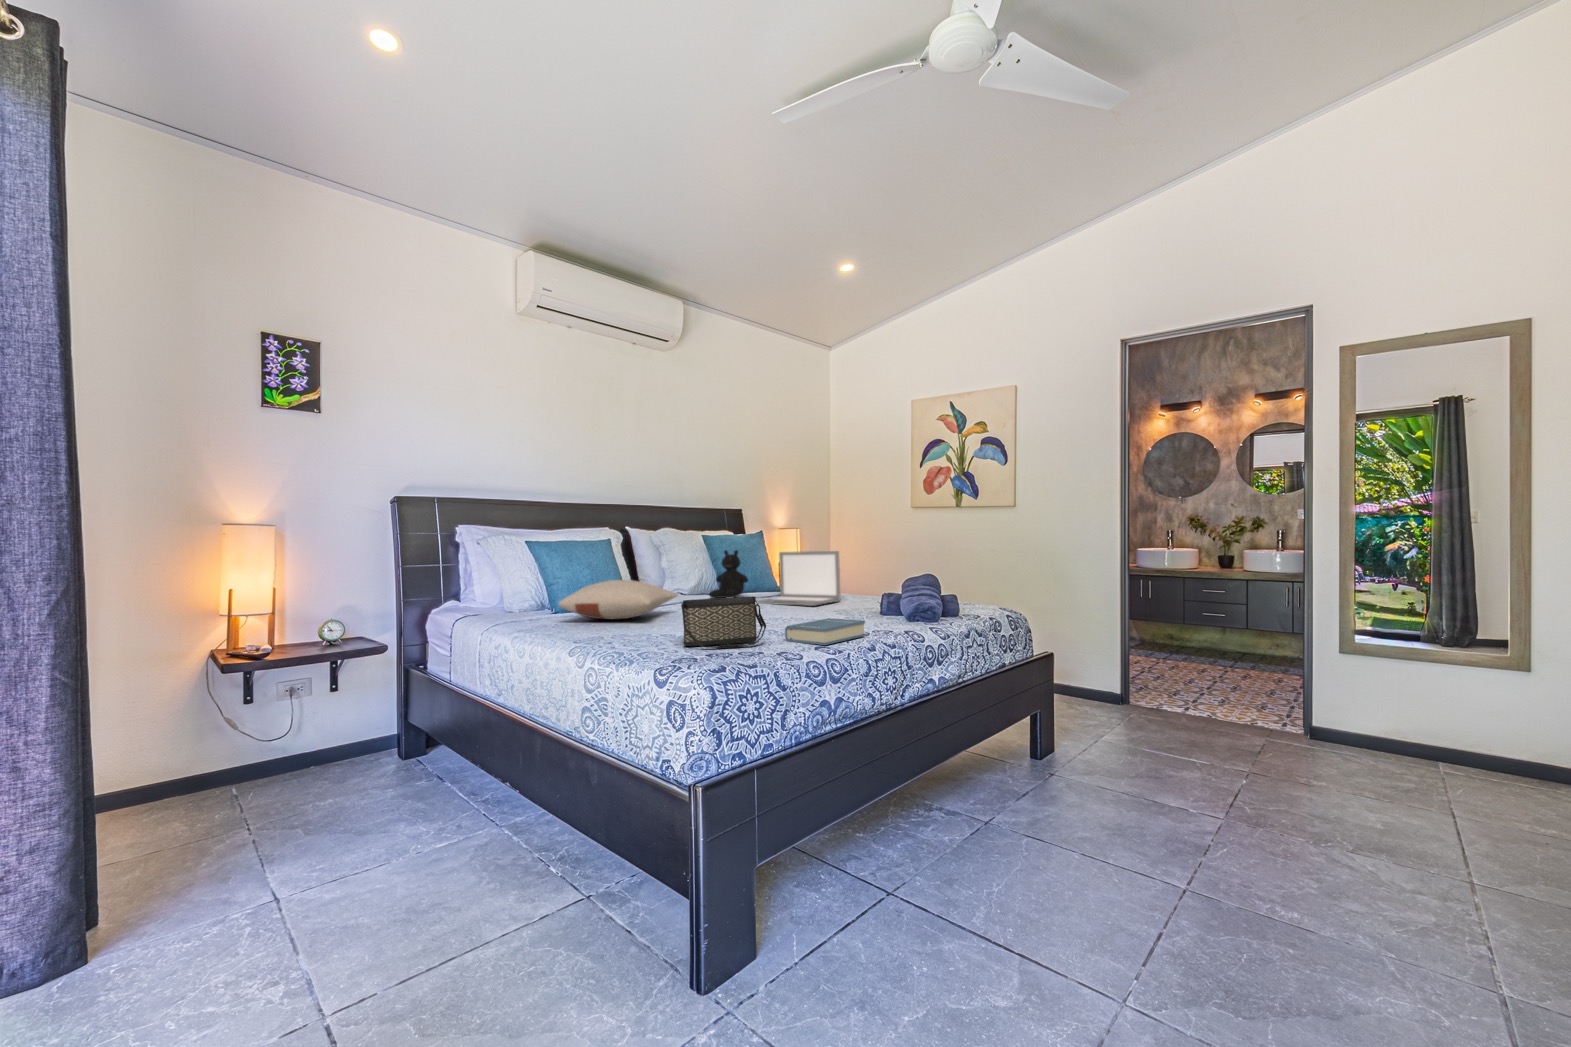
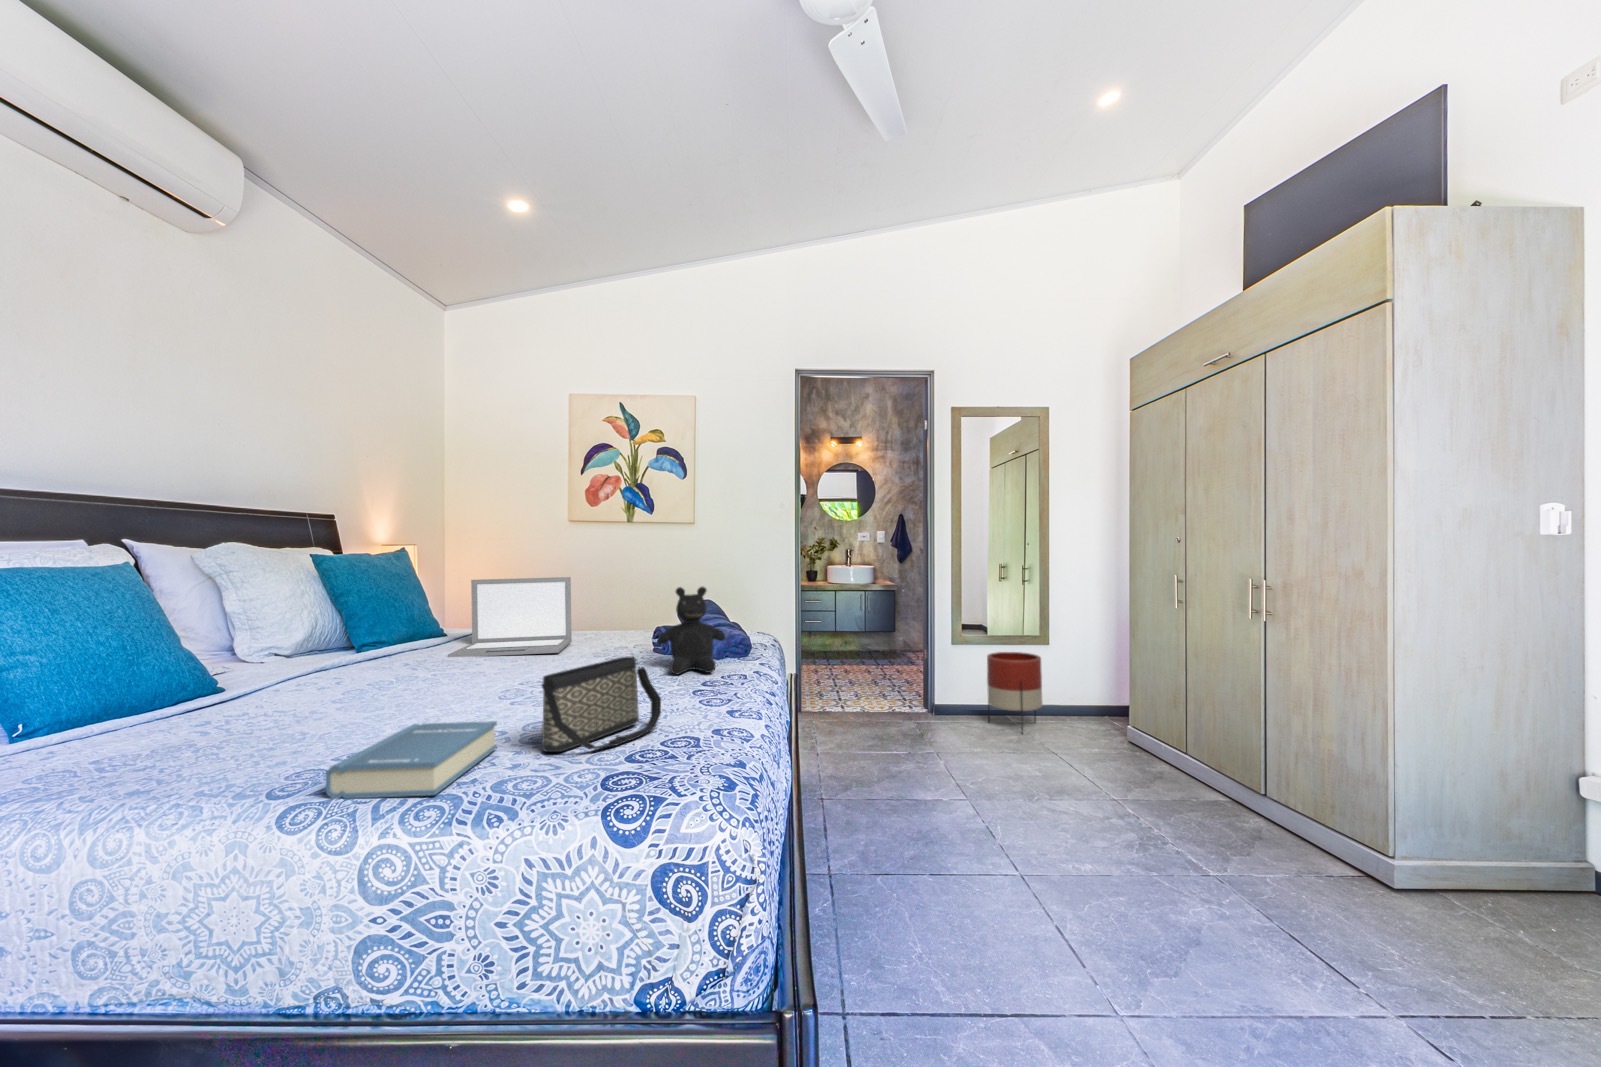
teddy bear: present [710,550,748,598] -> present [658,587,726,674]
pillow: present [558,580,677,619] -> none [134,644,374,726]
hardback book: present [785,618,865,645] -> present [326,721,497,799]
planter: none [1392,668,1498,784] -> present [987,652,1042,725]

